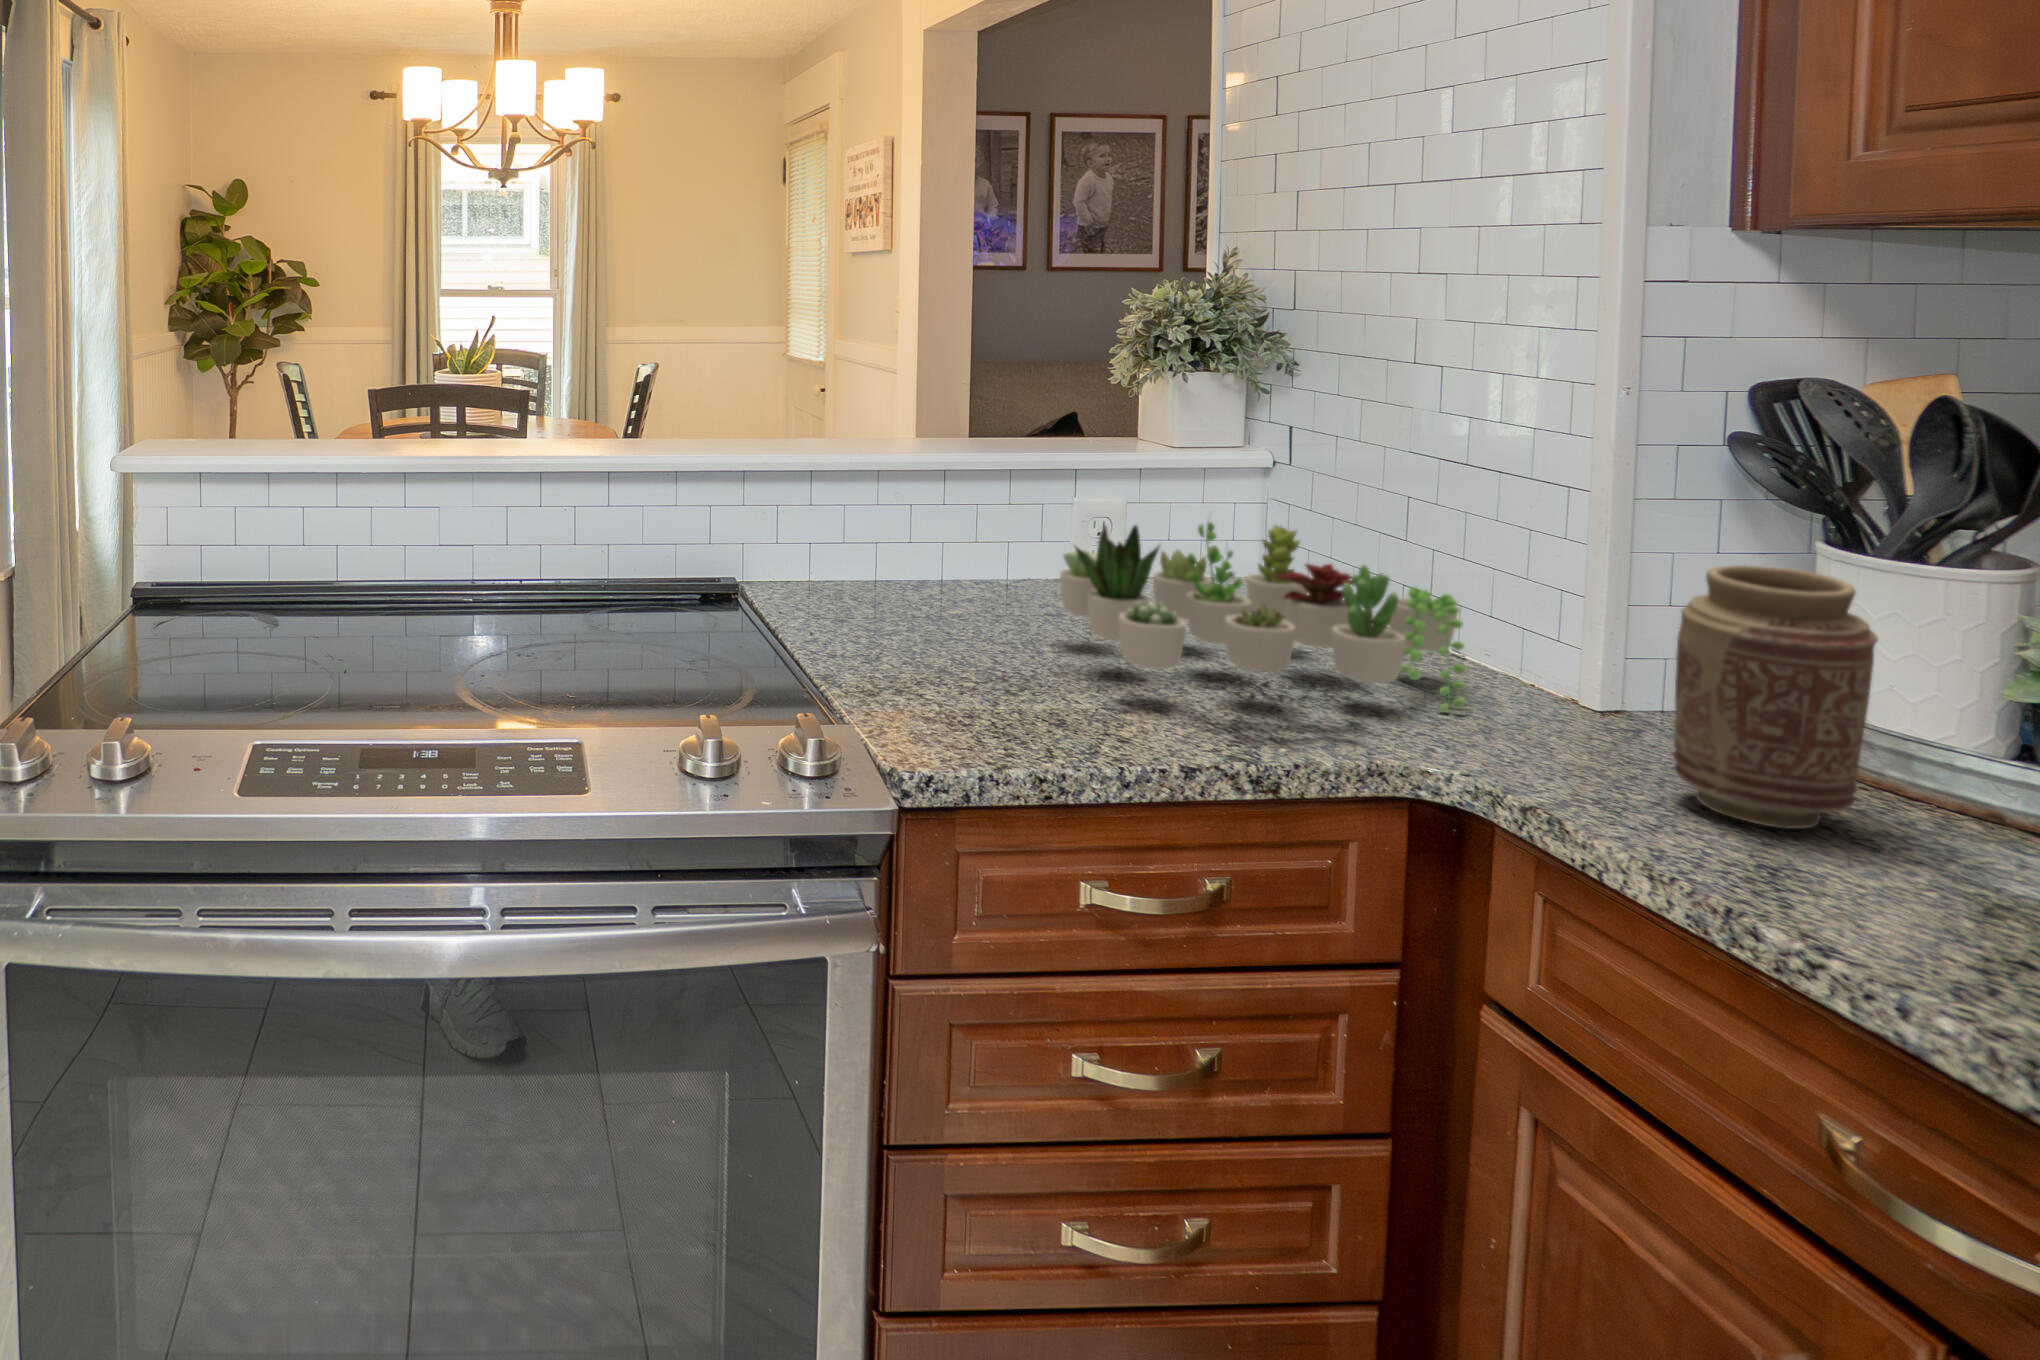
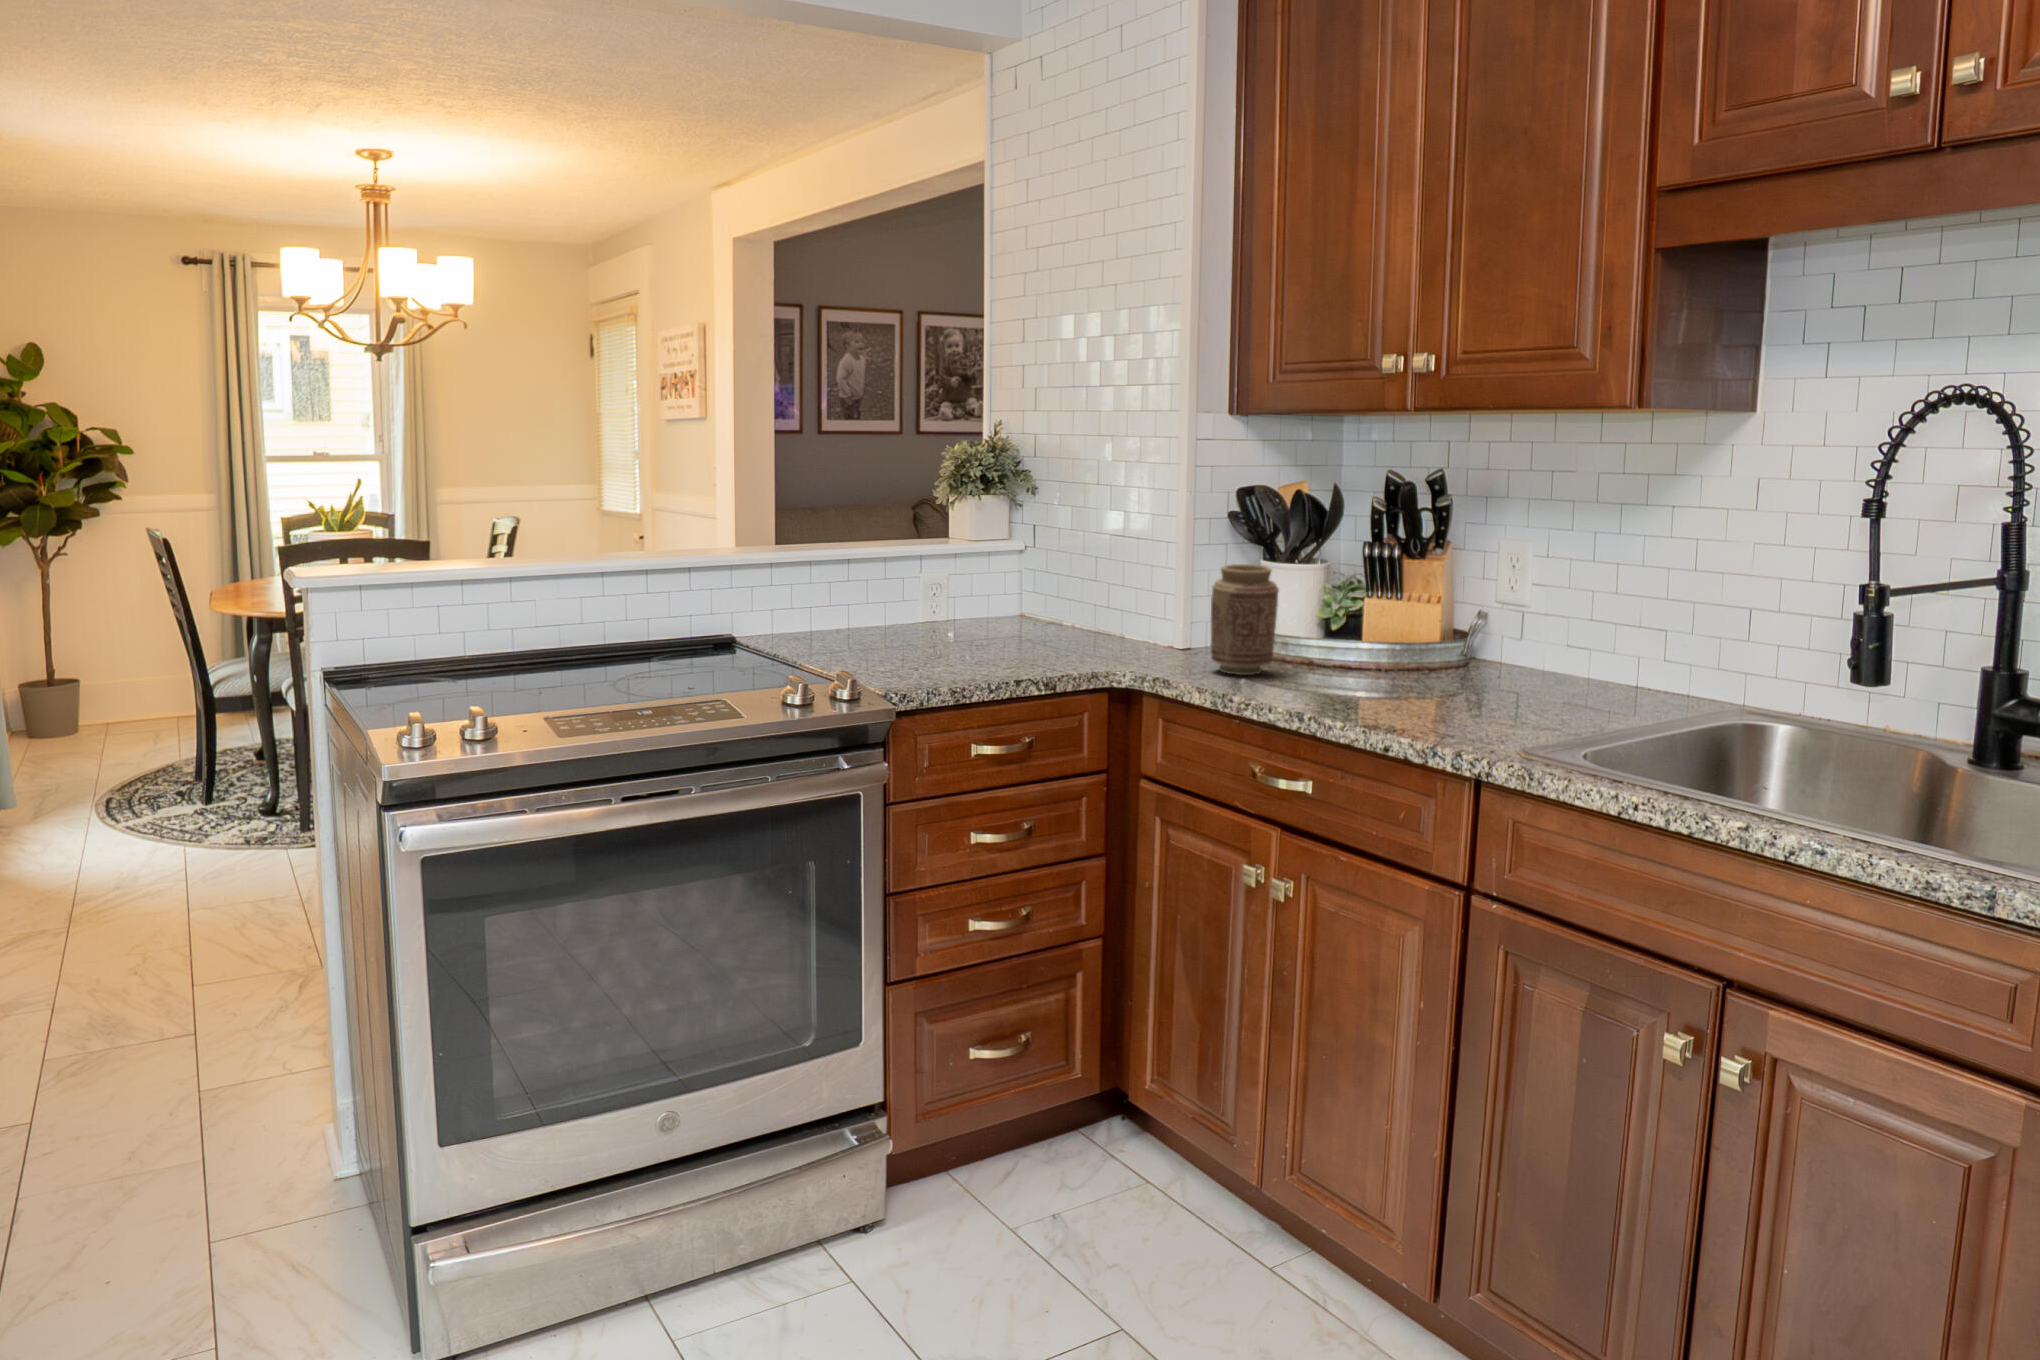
succulent plant: present [1060,522,1466,713] -> none [929,564,1128,656]

